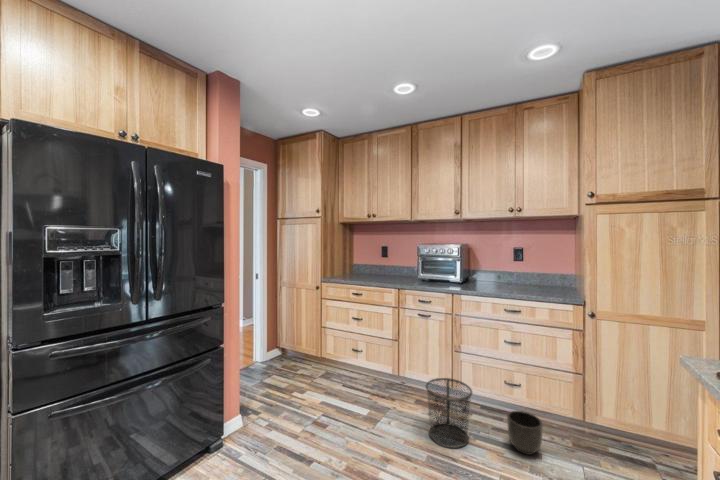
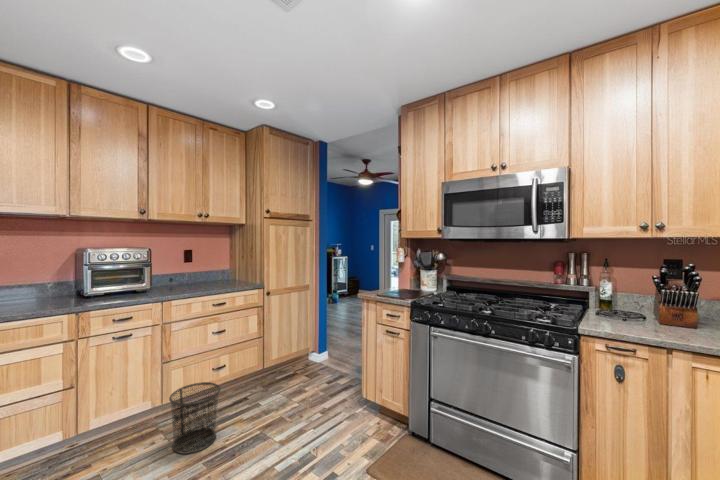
planter: present [507,411,543,455] -> none [235,379,261,412]

